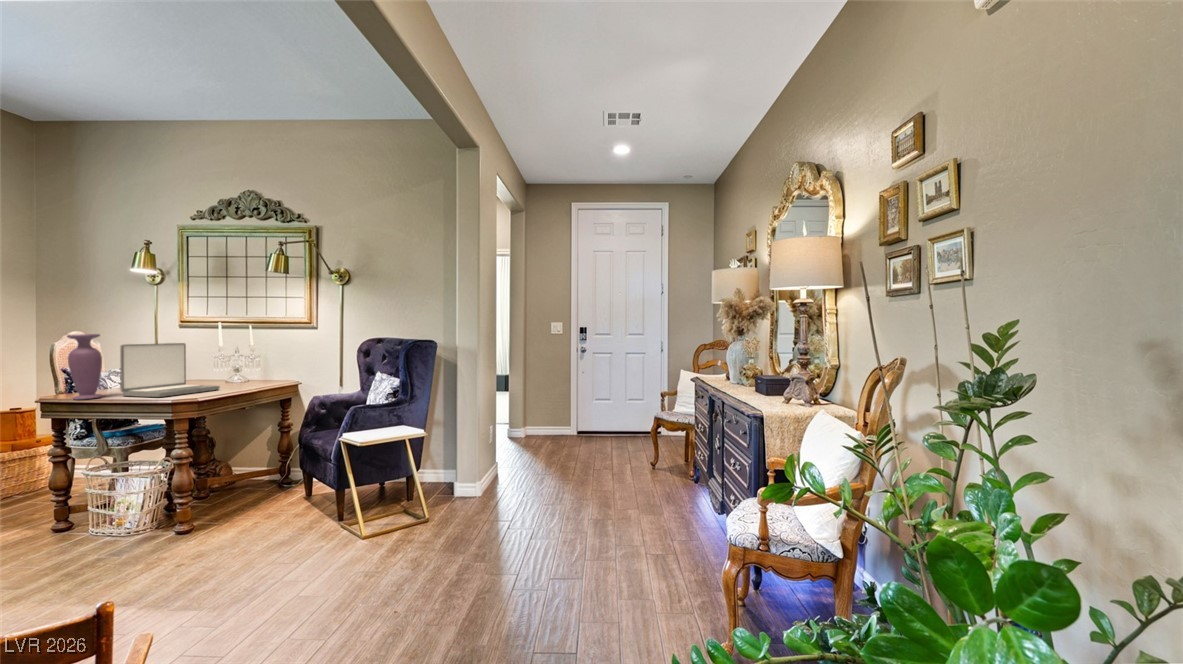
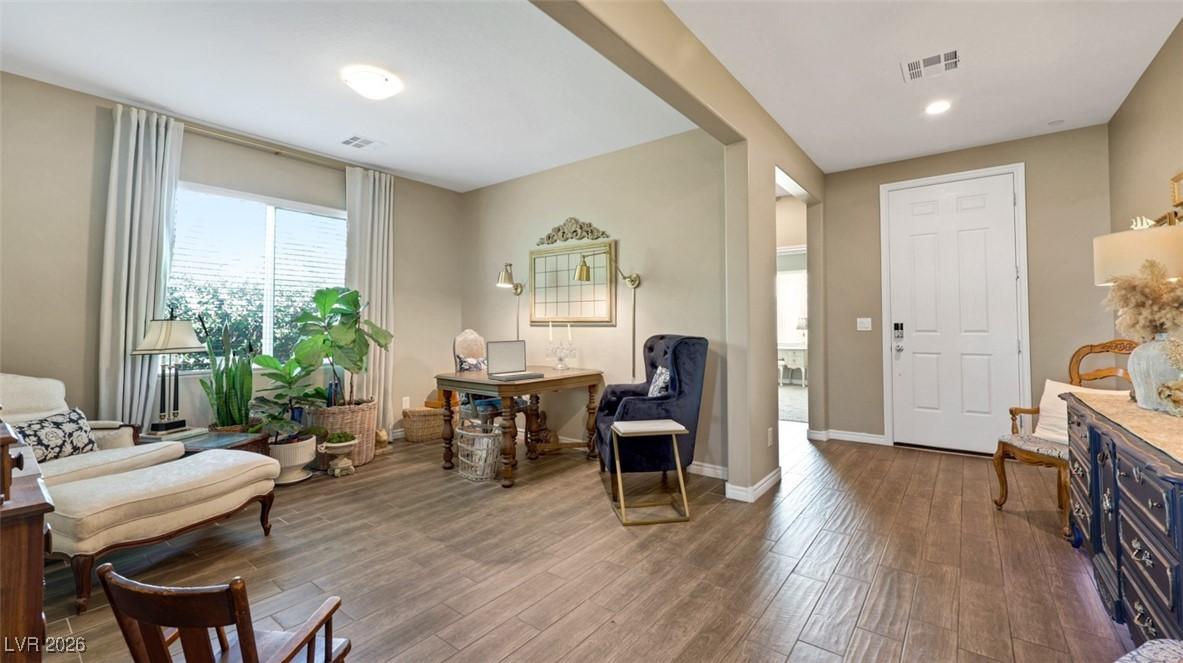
vase: present [67,334,102,400] -> none [459,334,478,380]

